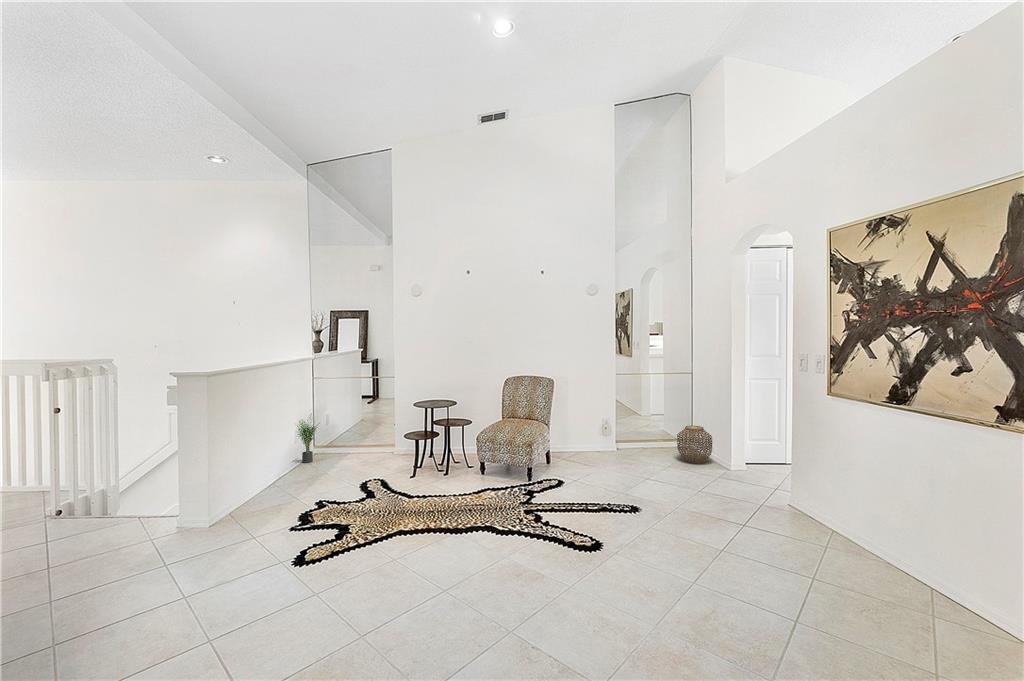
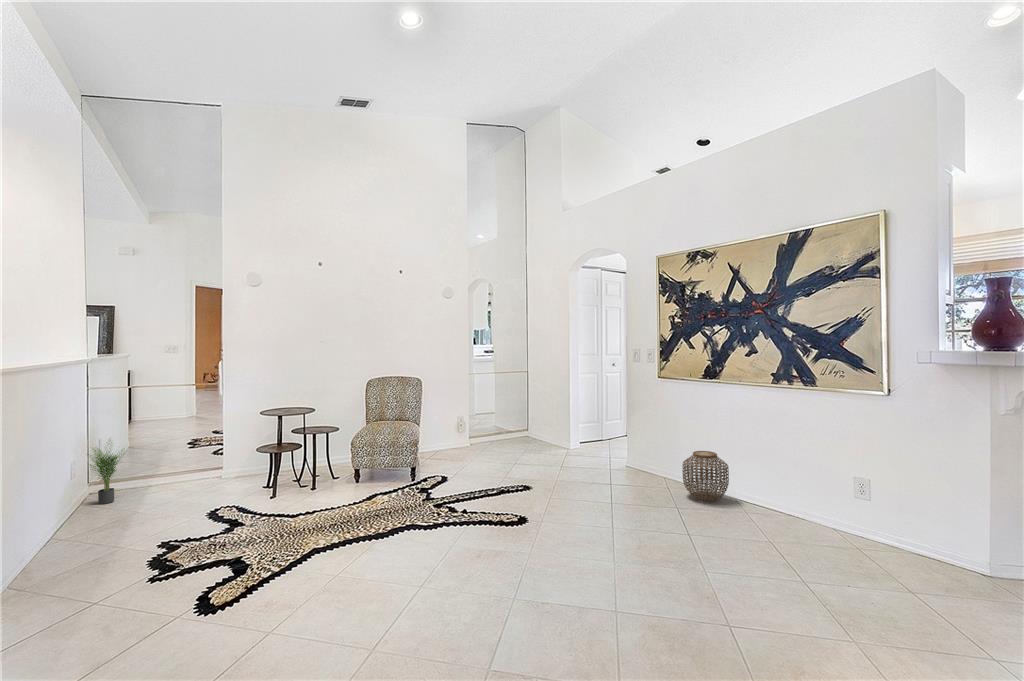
woven basket: present [677,426,712,464] -> present [682,451,729,501]

